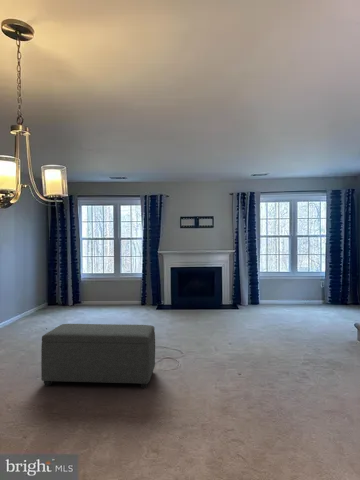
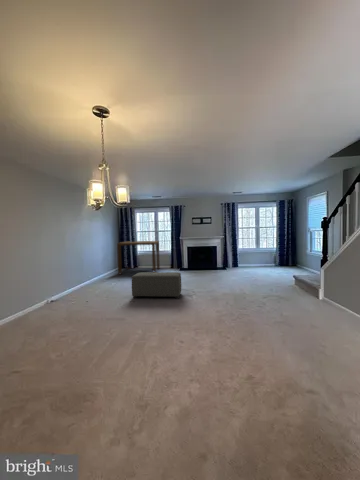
dining table: none [40,255,120,317] -> present [117,241,160,275]

